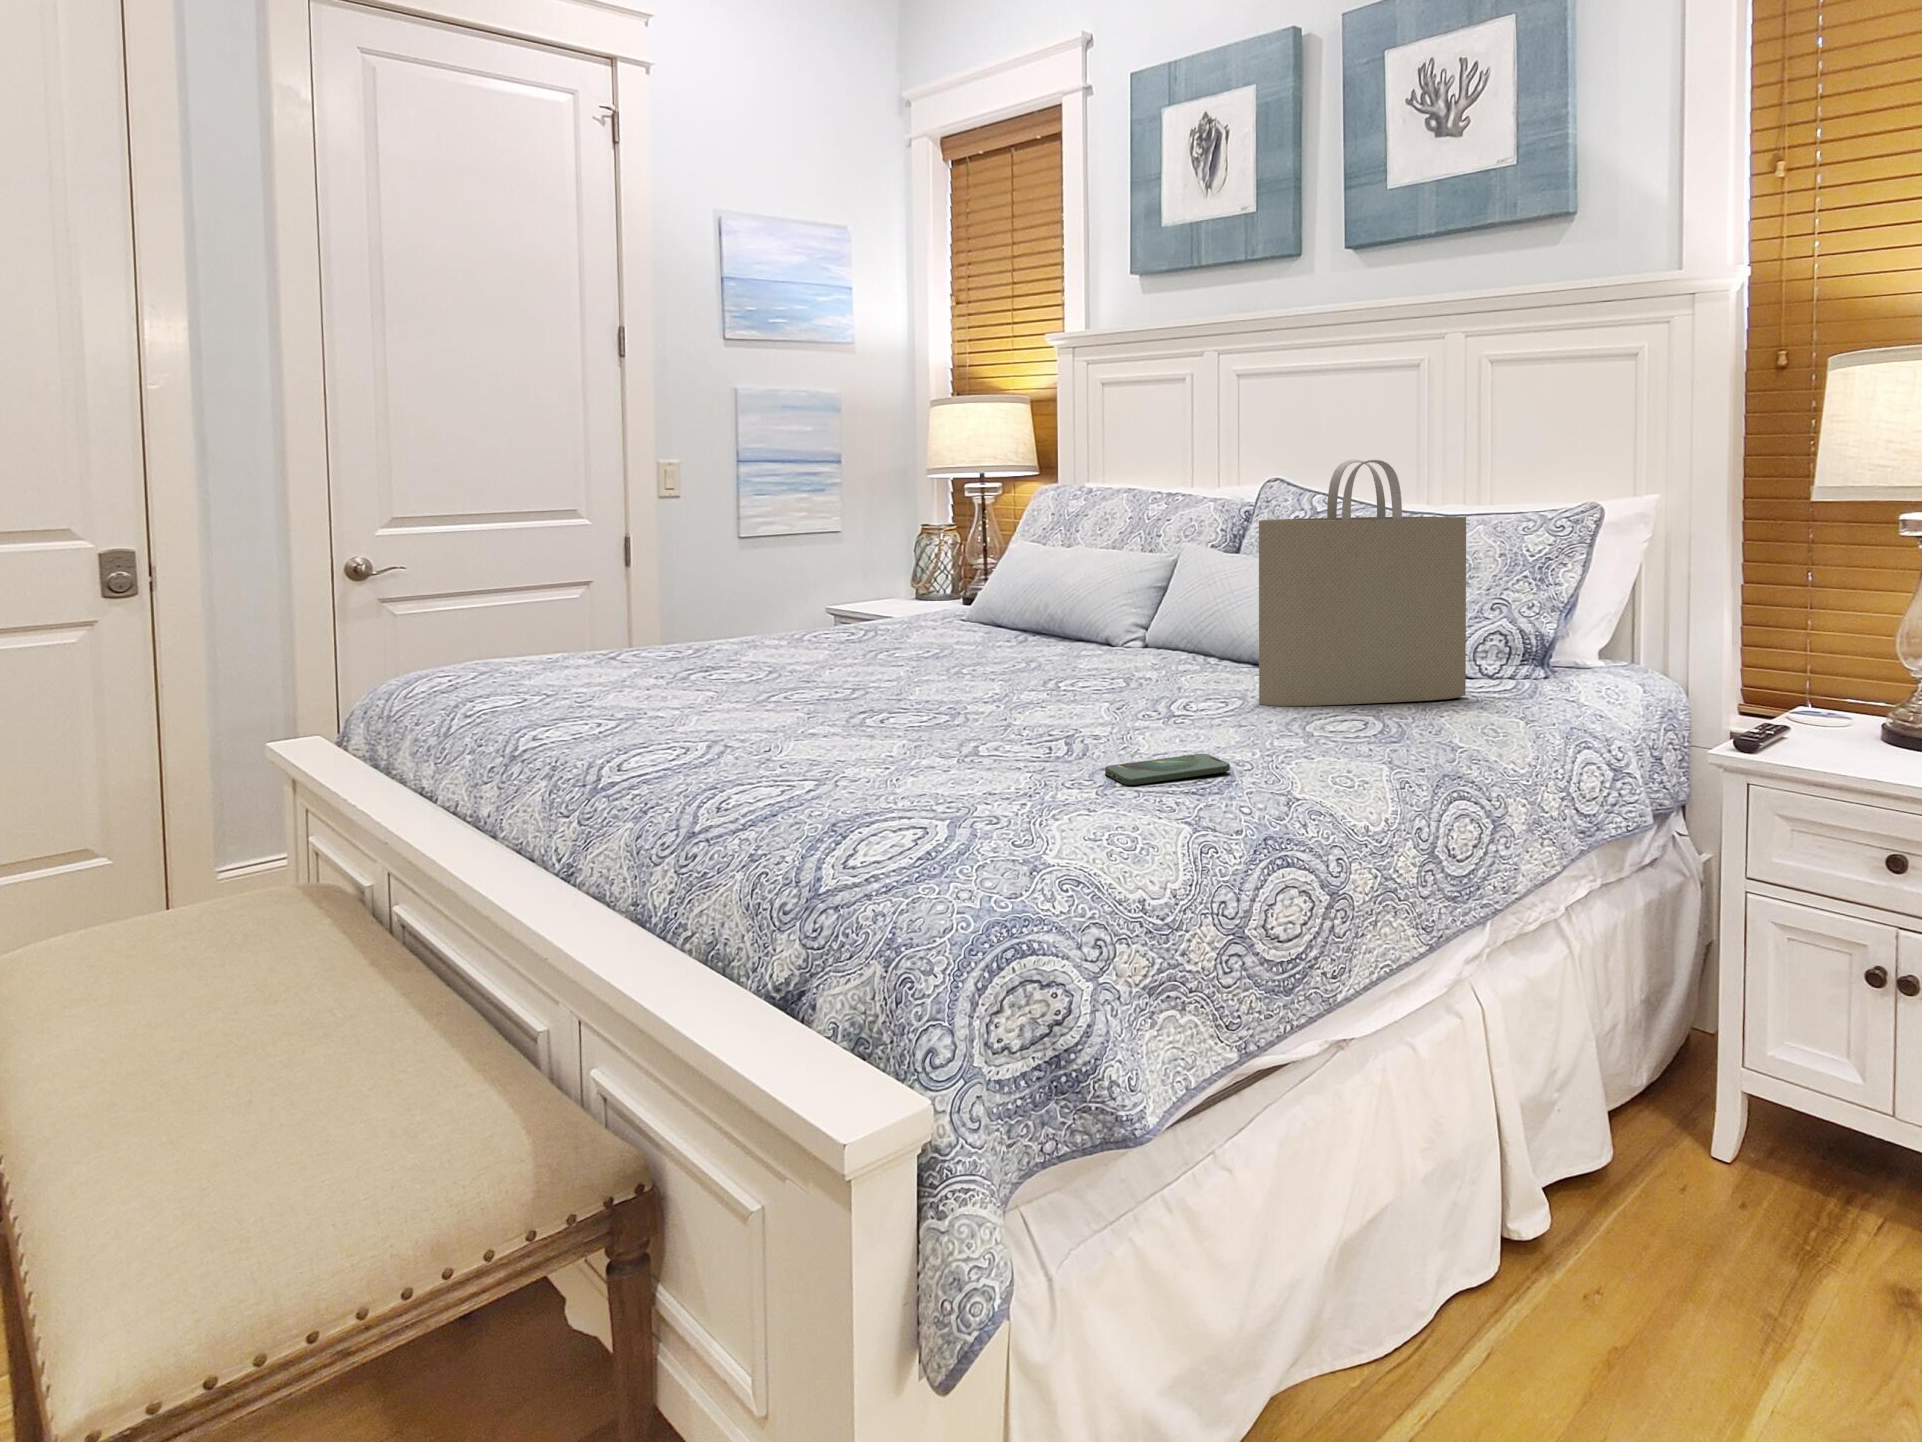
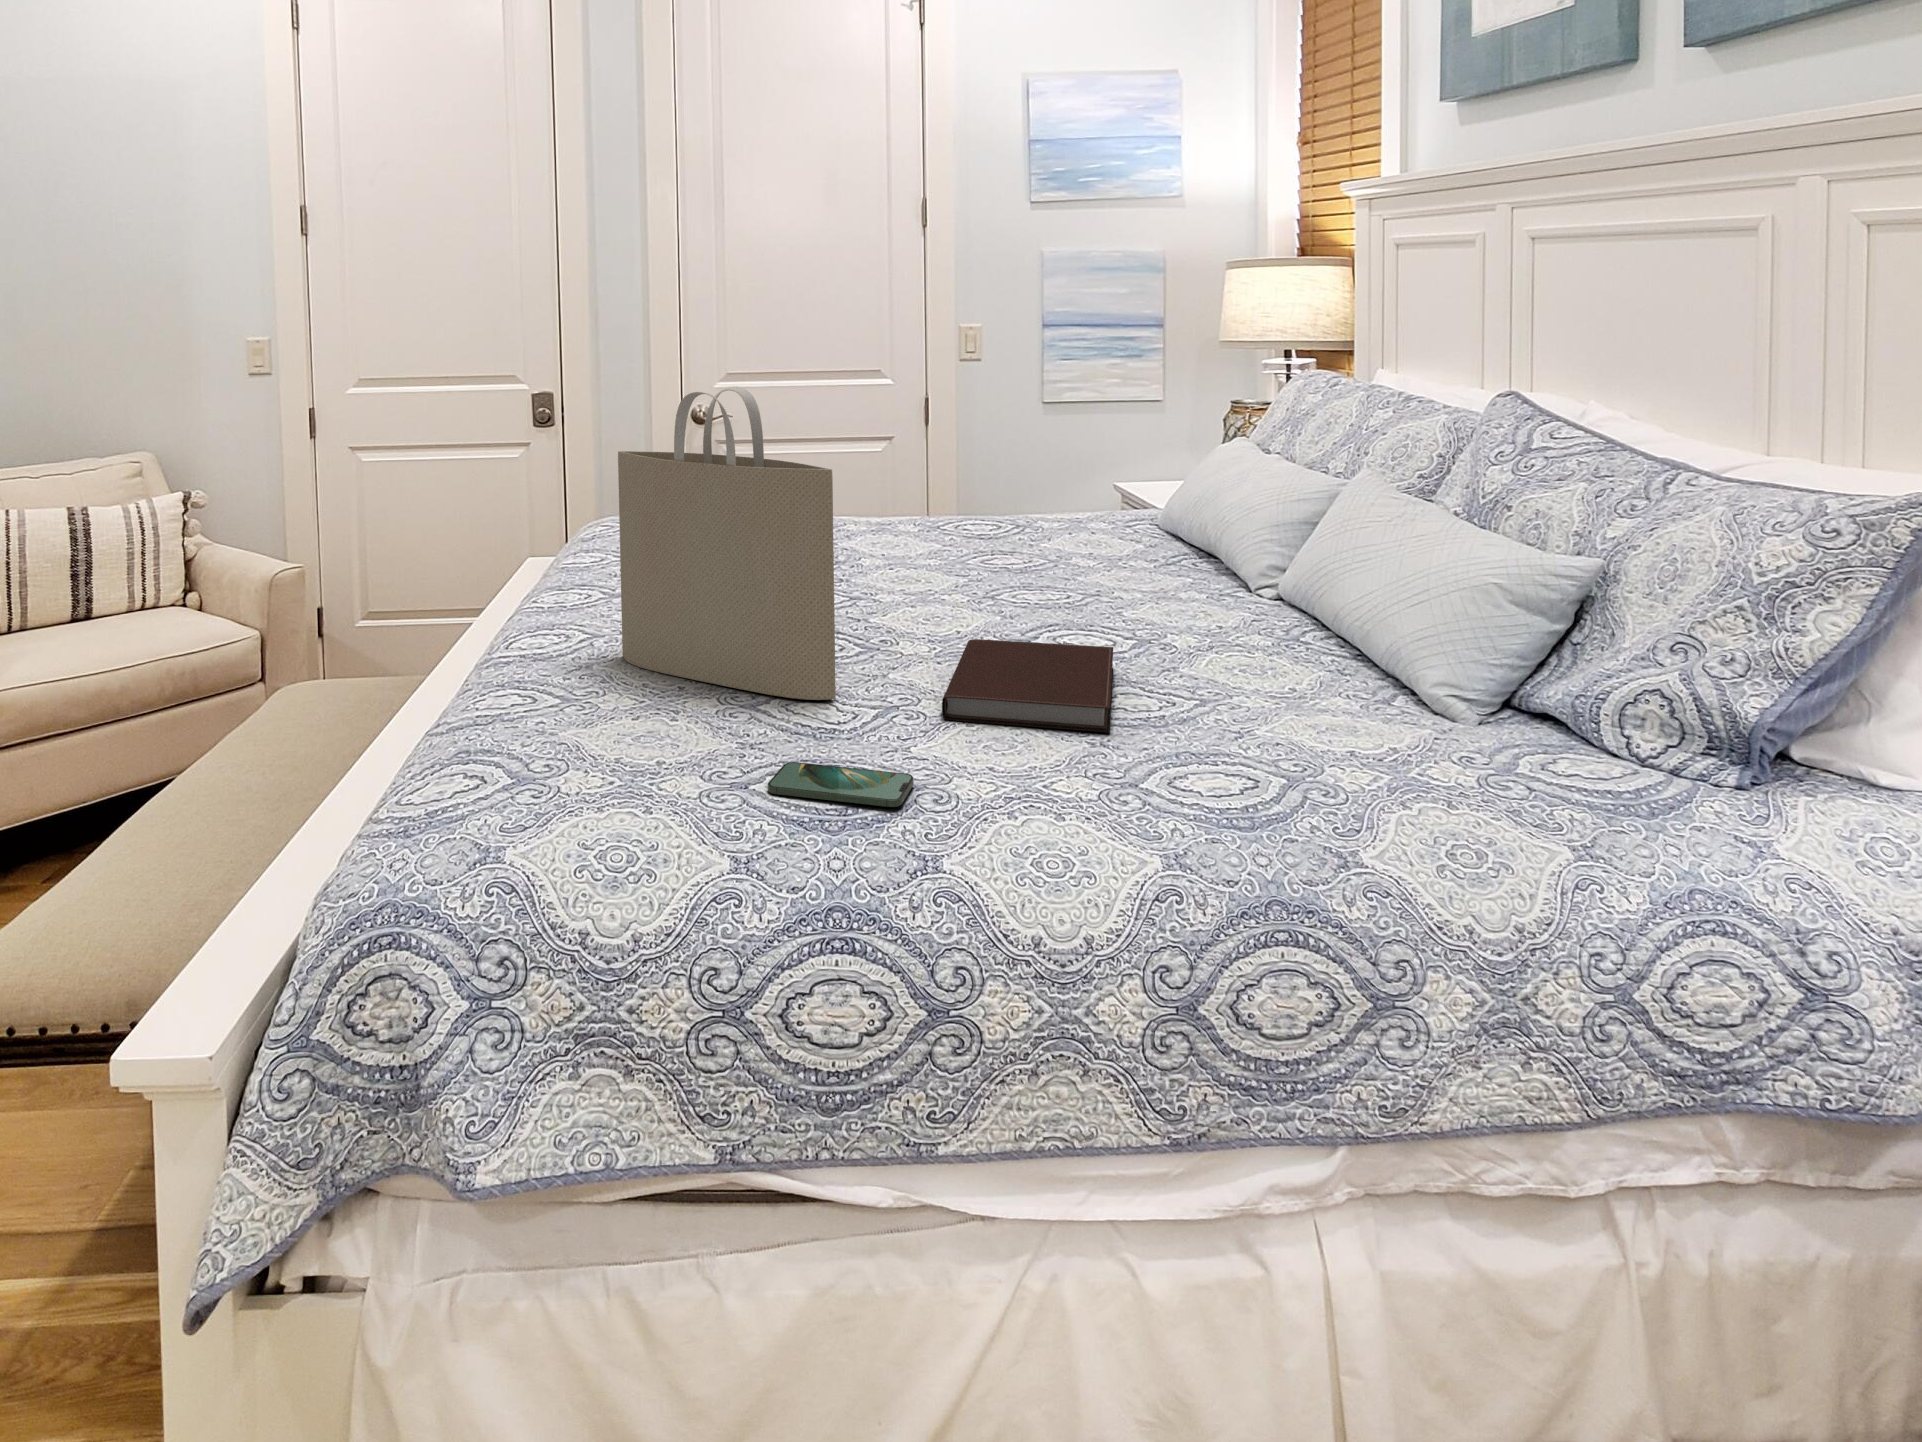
tote bag: present [1259,460,1466,706] -> present [618,387,836,700]
notebook: none [1052,674,1243,731] -> present [942,639,1113,733]

